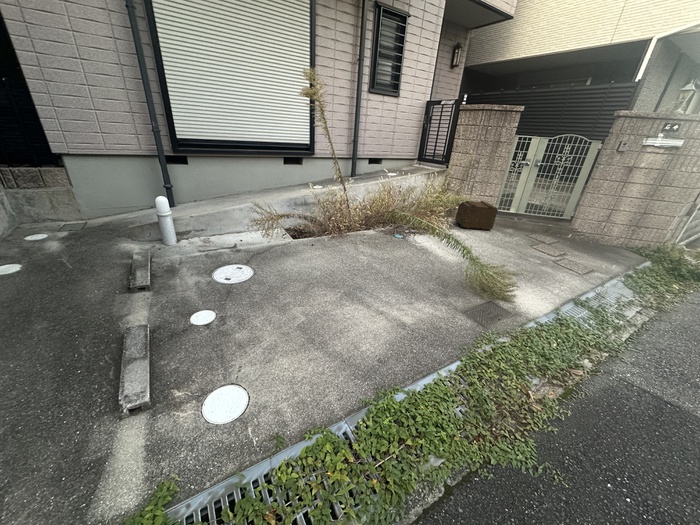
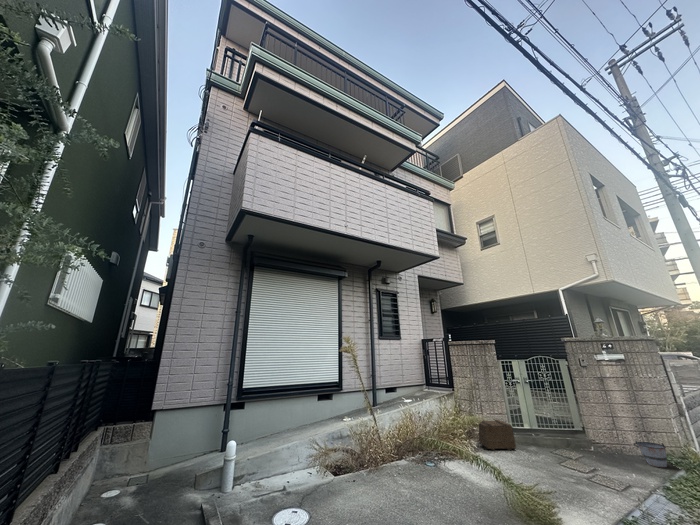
bucket: none [617,233,652,258] -> present [633,441,667,467]

